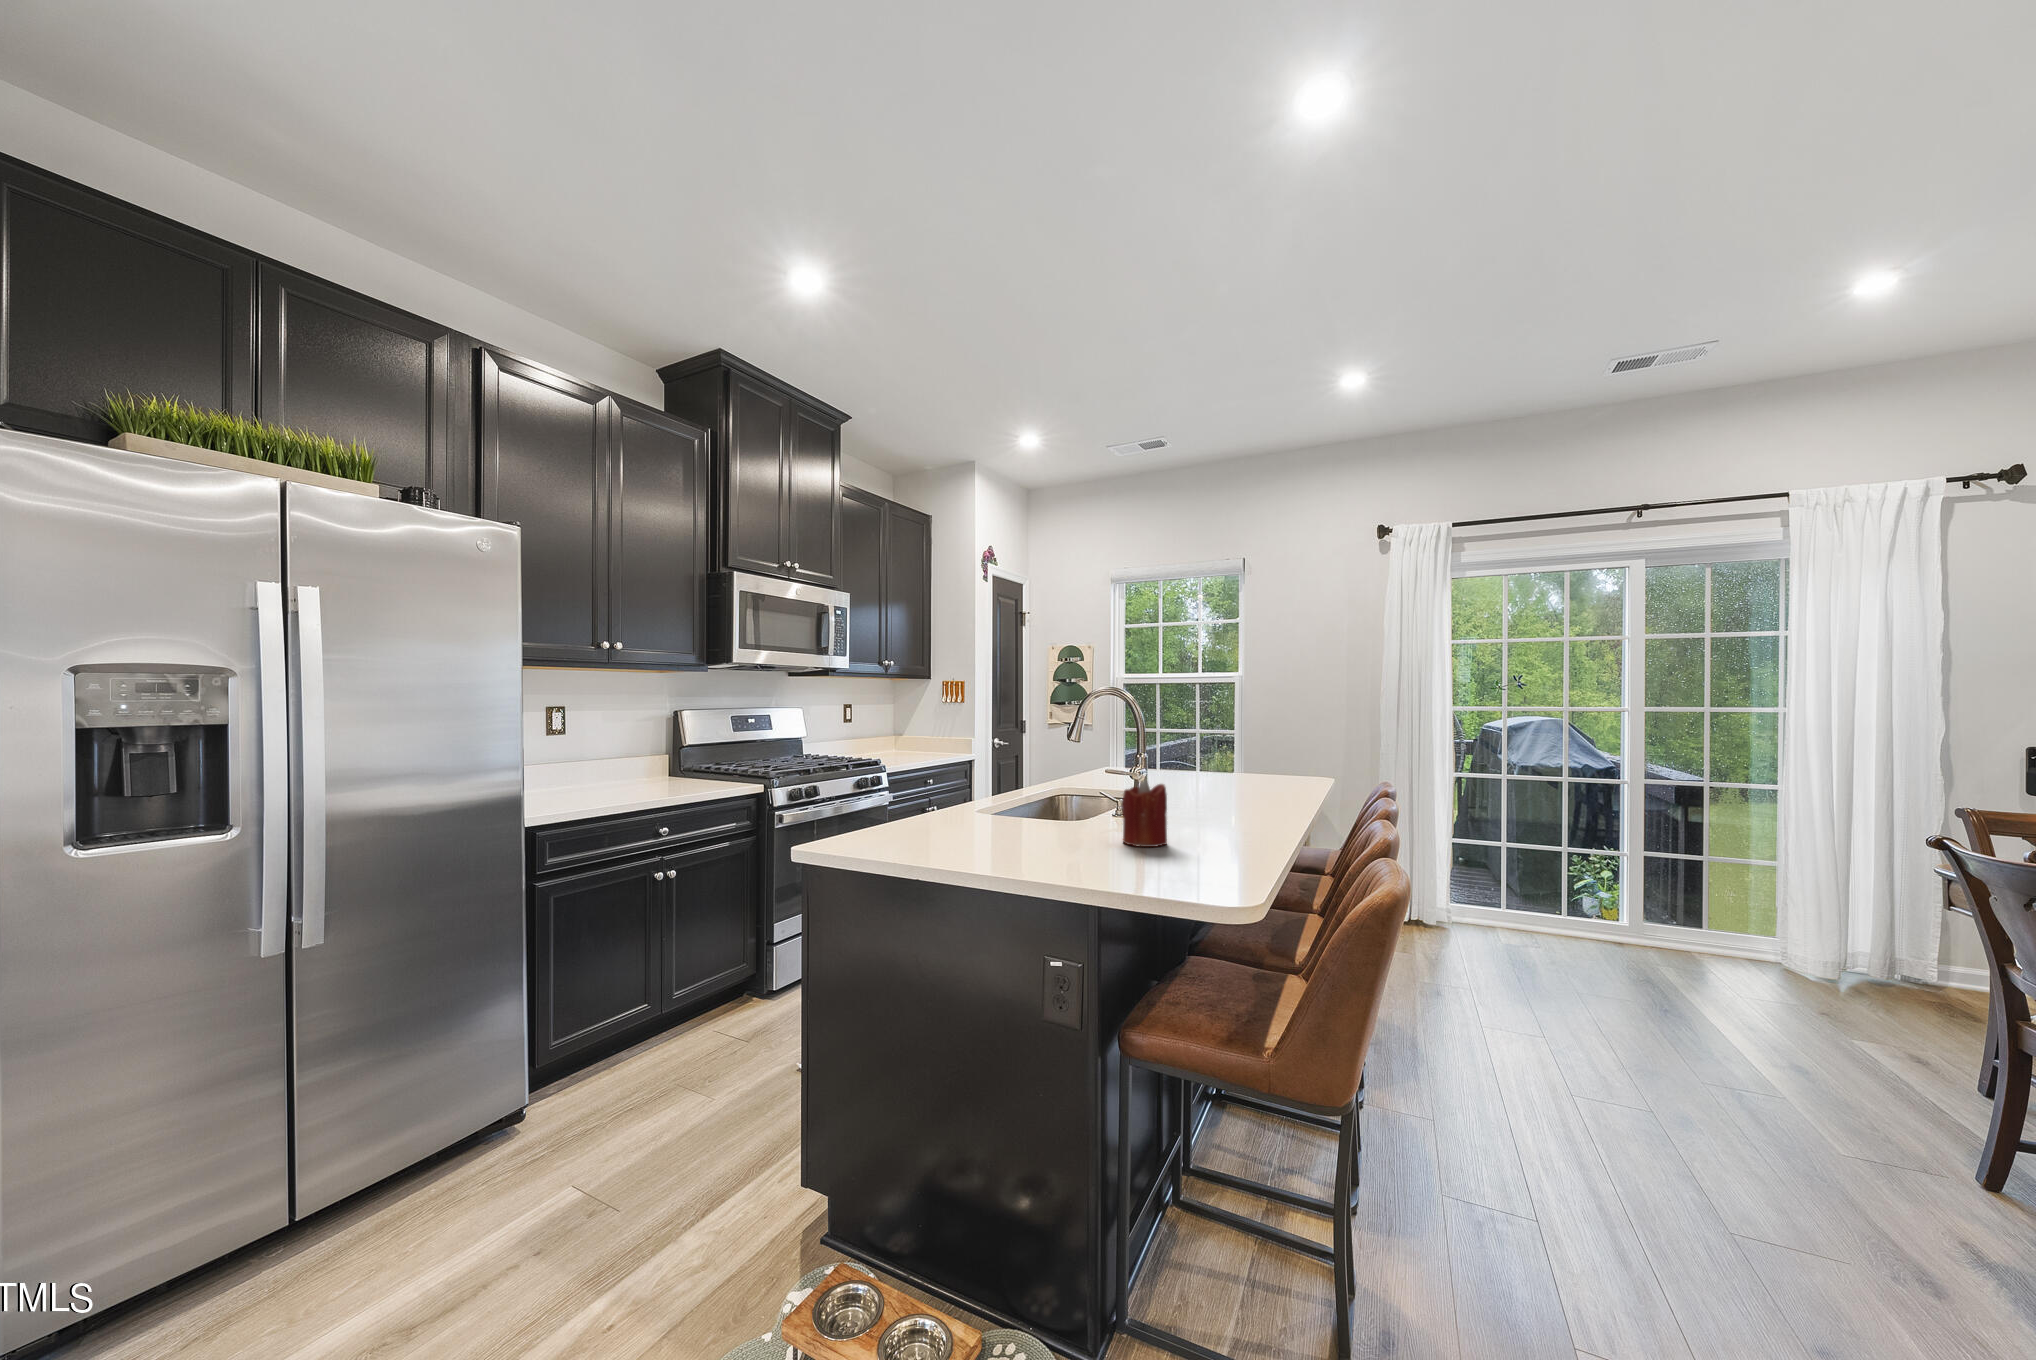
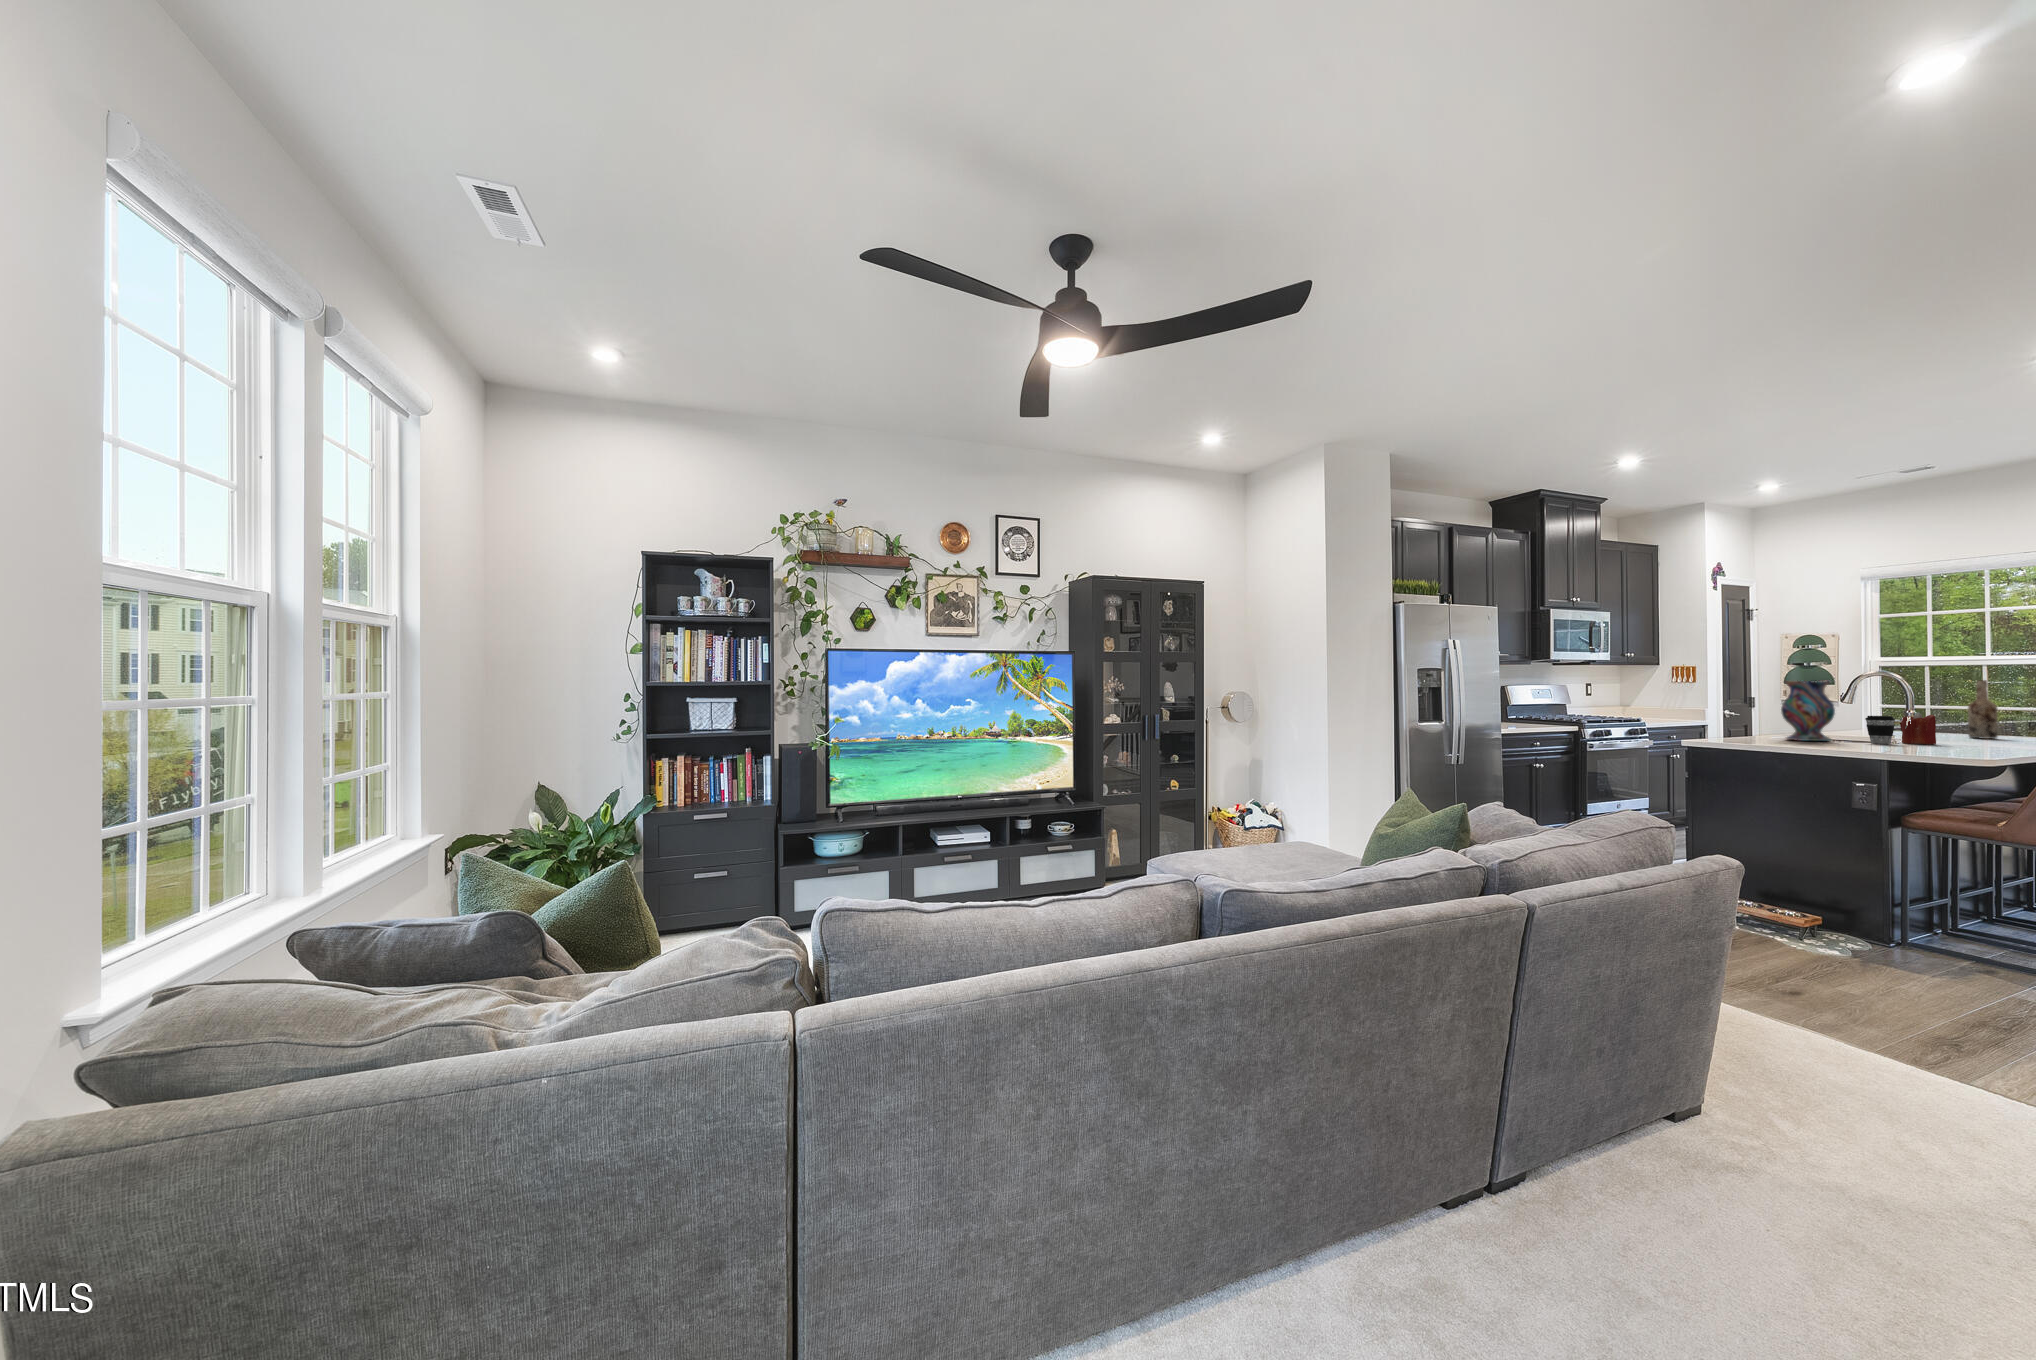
wine bottle: none [1199,708,1227,801] -> present [1968,680,1998,739]
vase: none [947,713,1027,853] -> present [1781,681,1835,741]
coffee cup: none [1070,790,1112,855] -> present [1865,716,1895,744]

